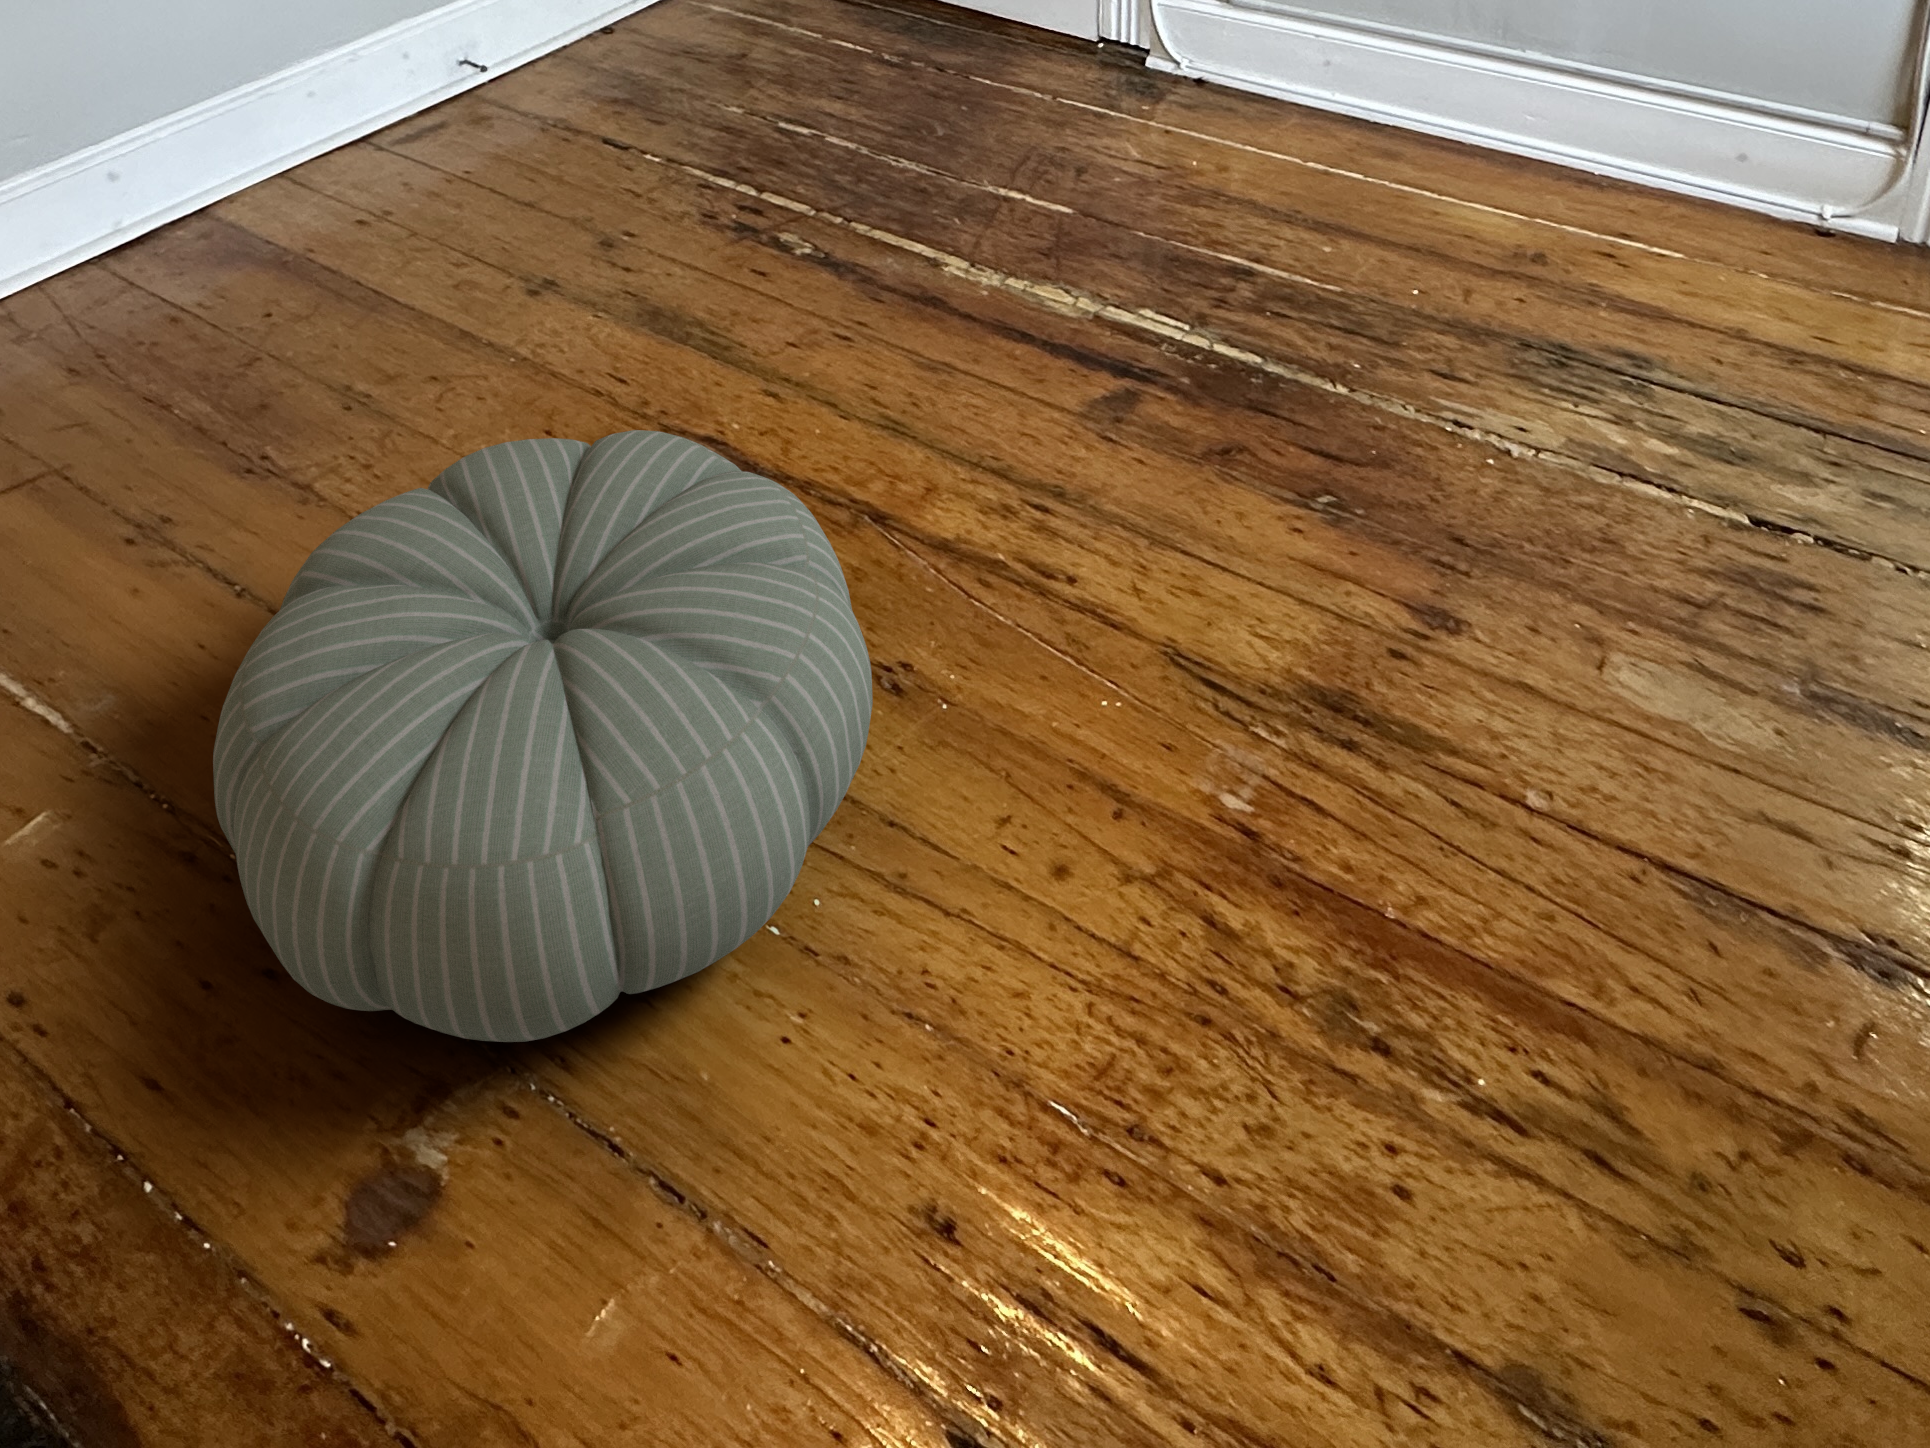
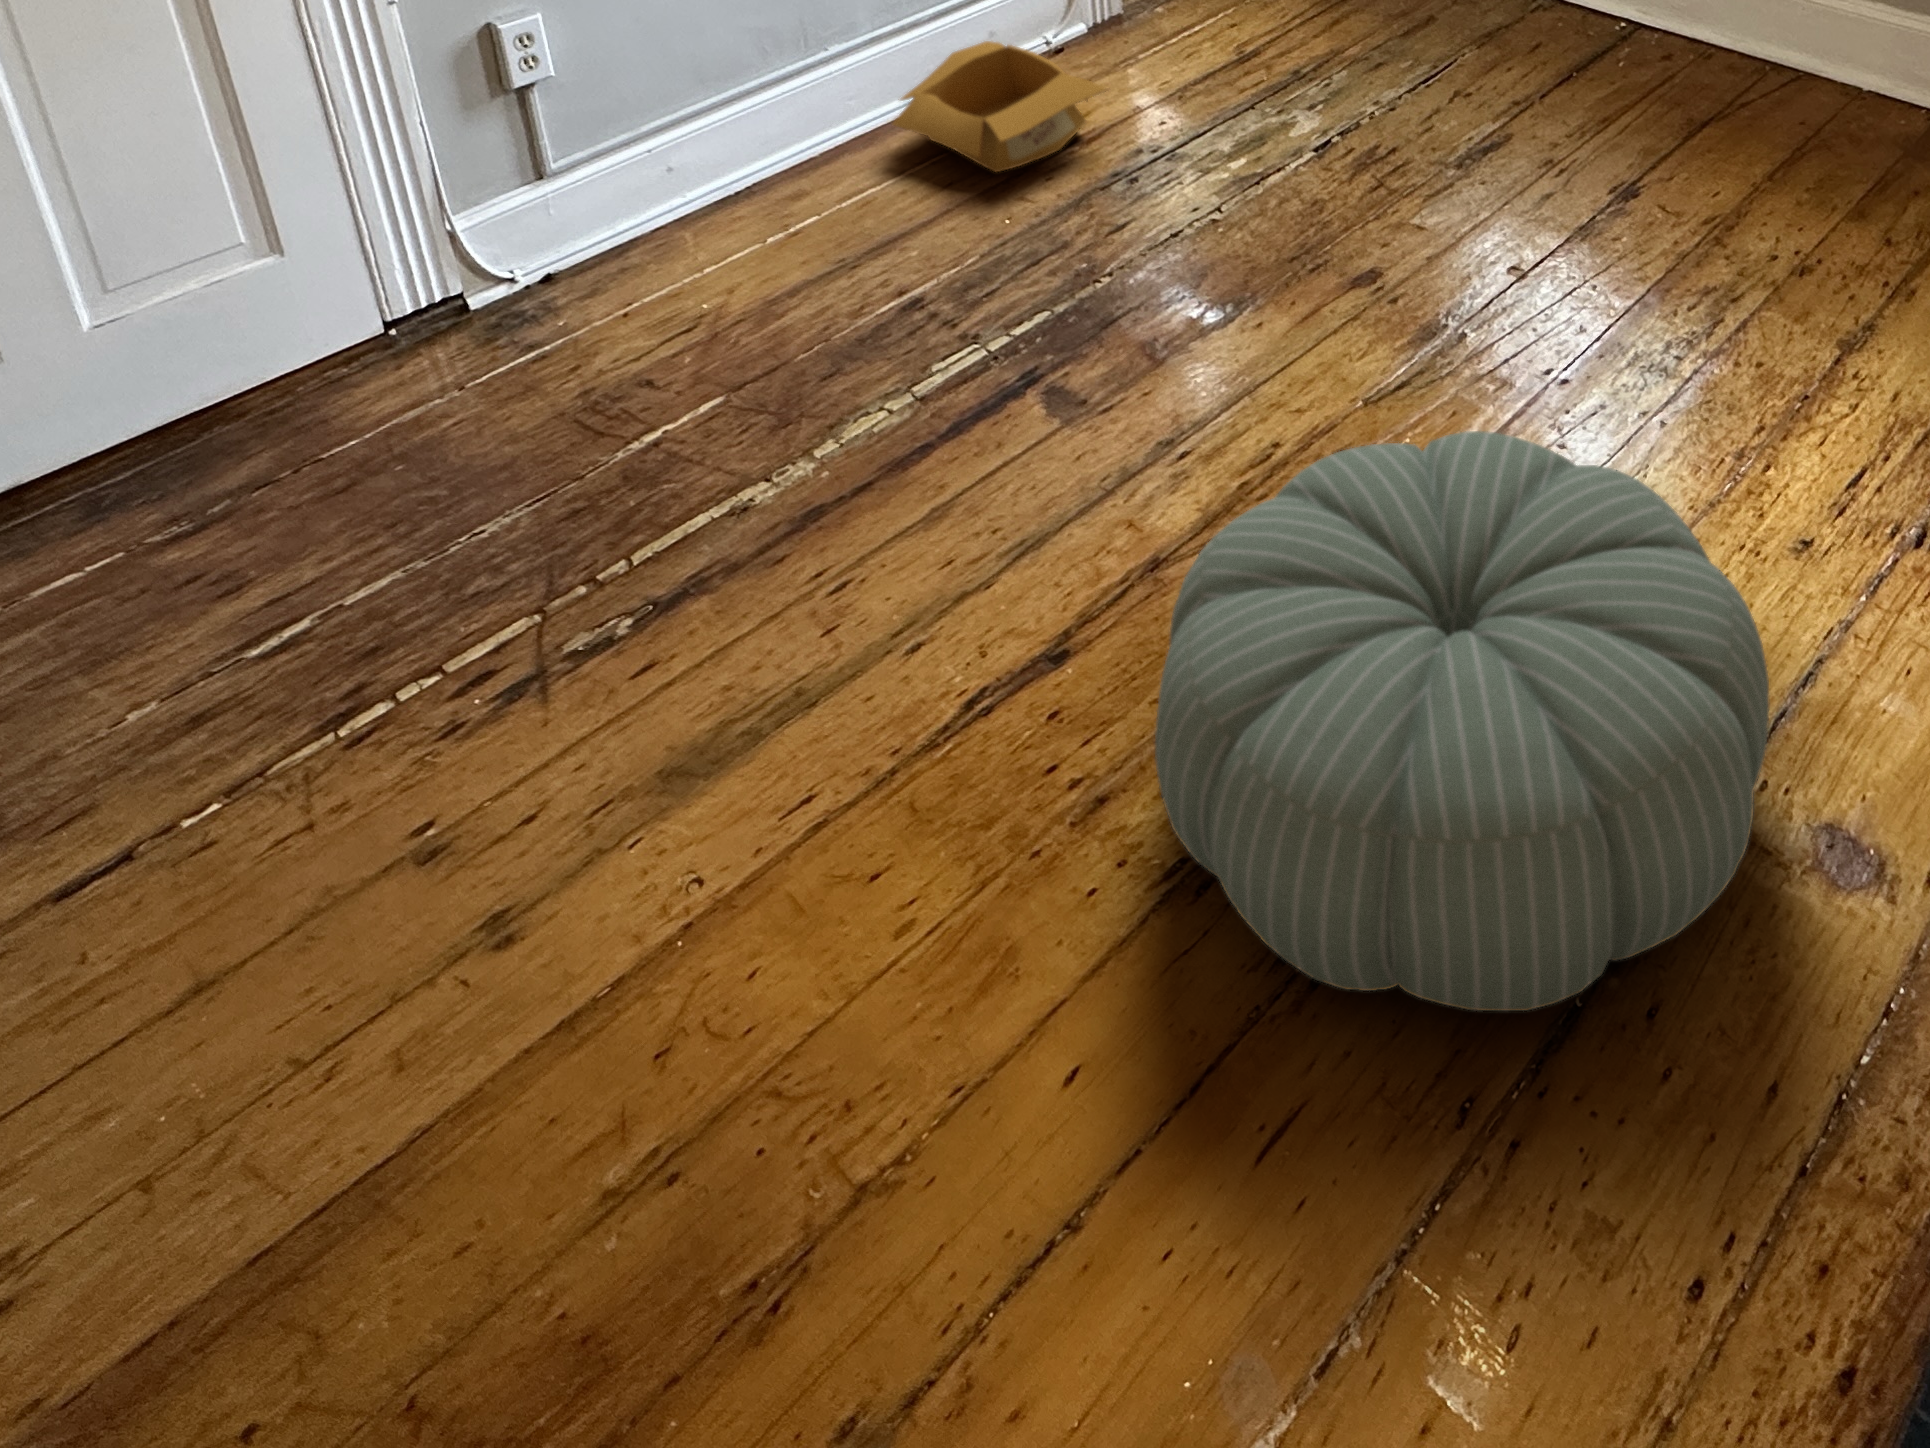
cardboard box: none [1485,126,1710,282] -> present [893,41,1108,172]

